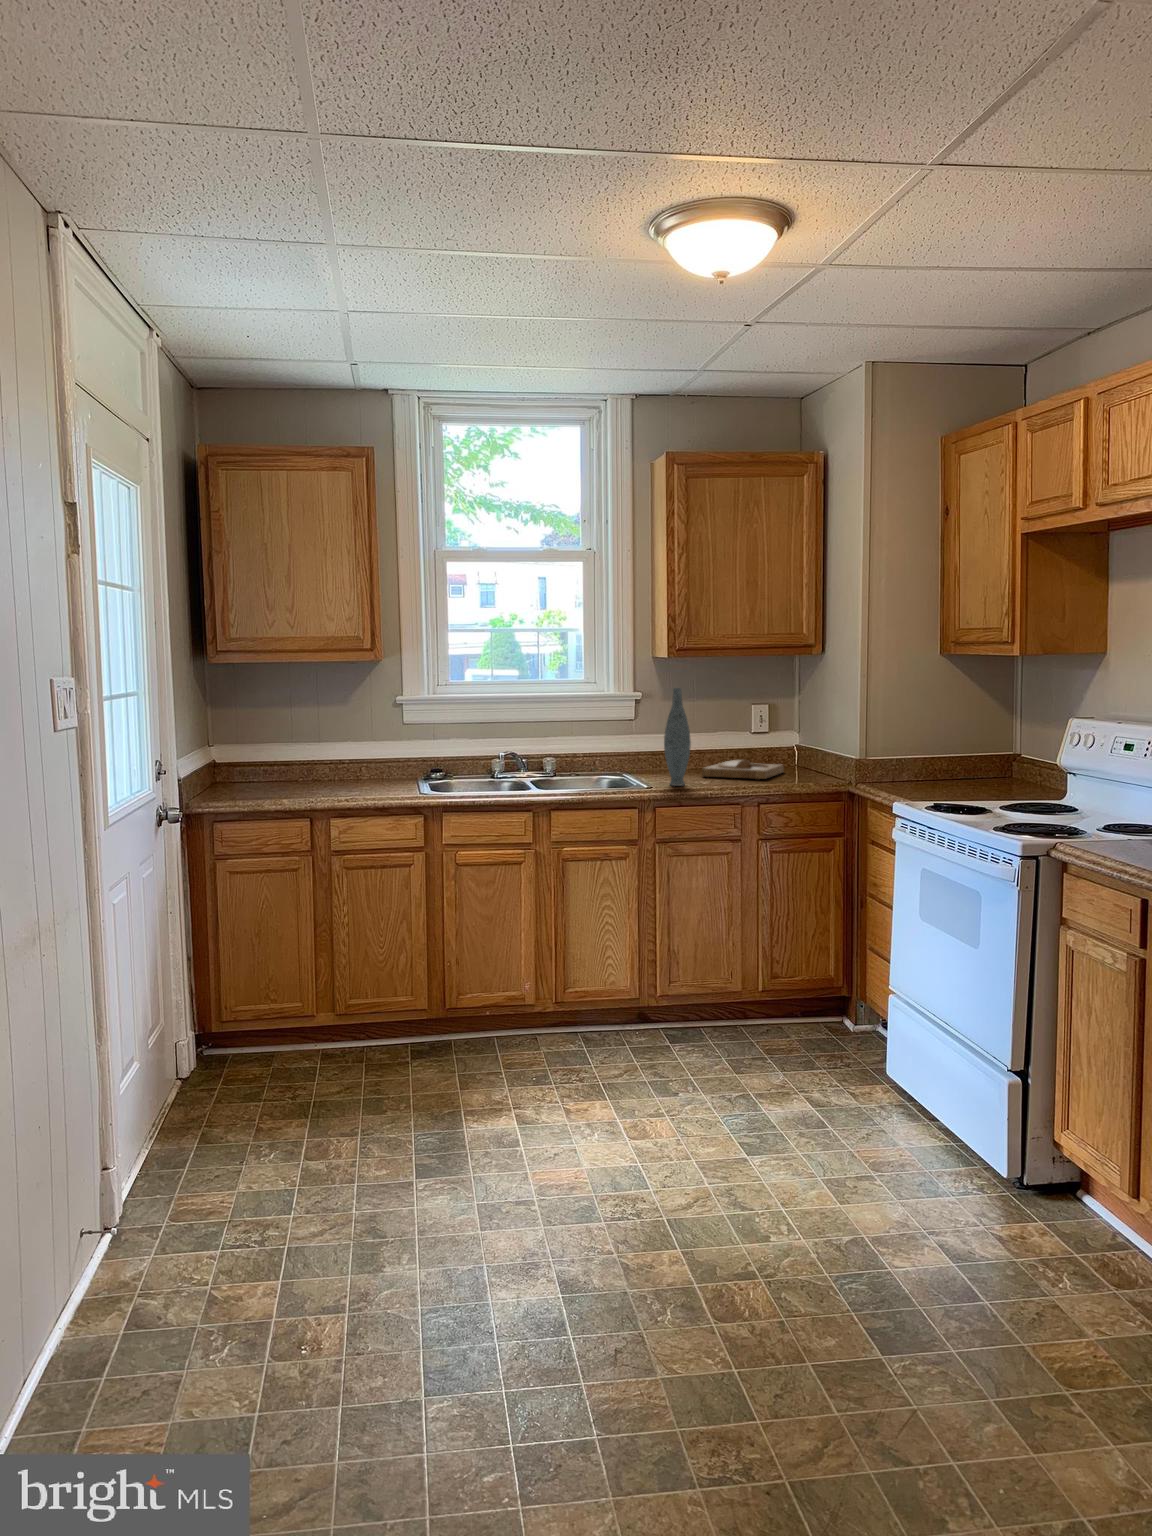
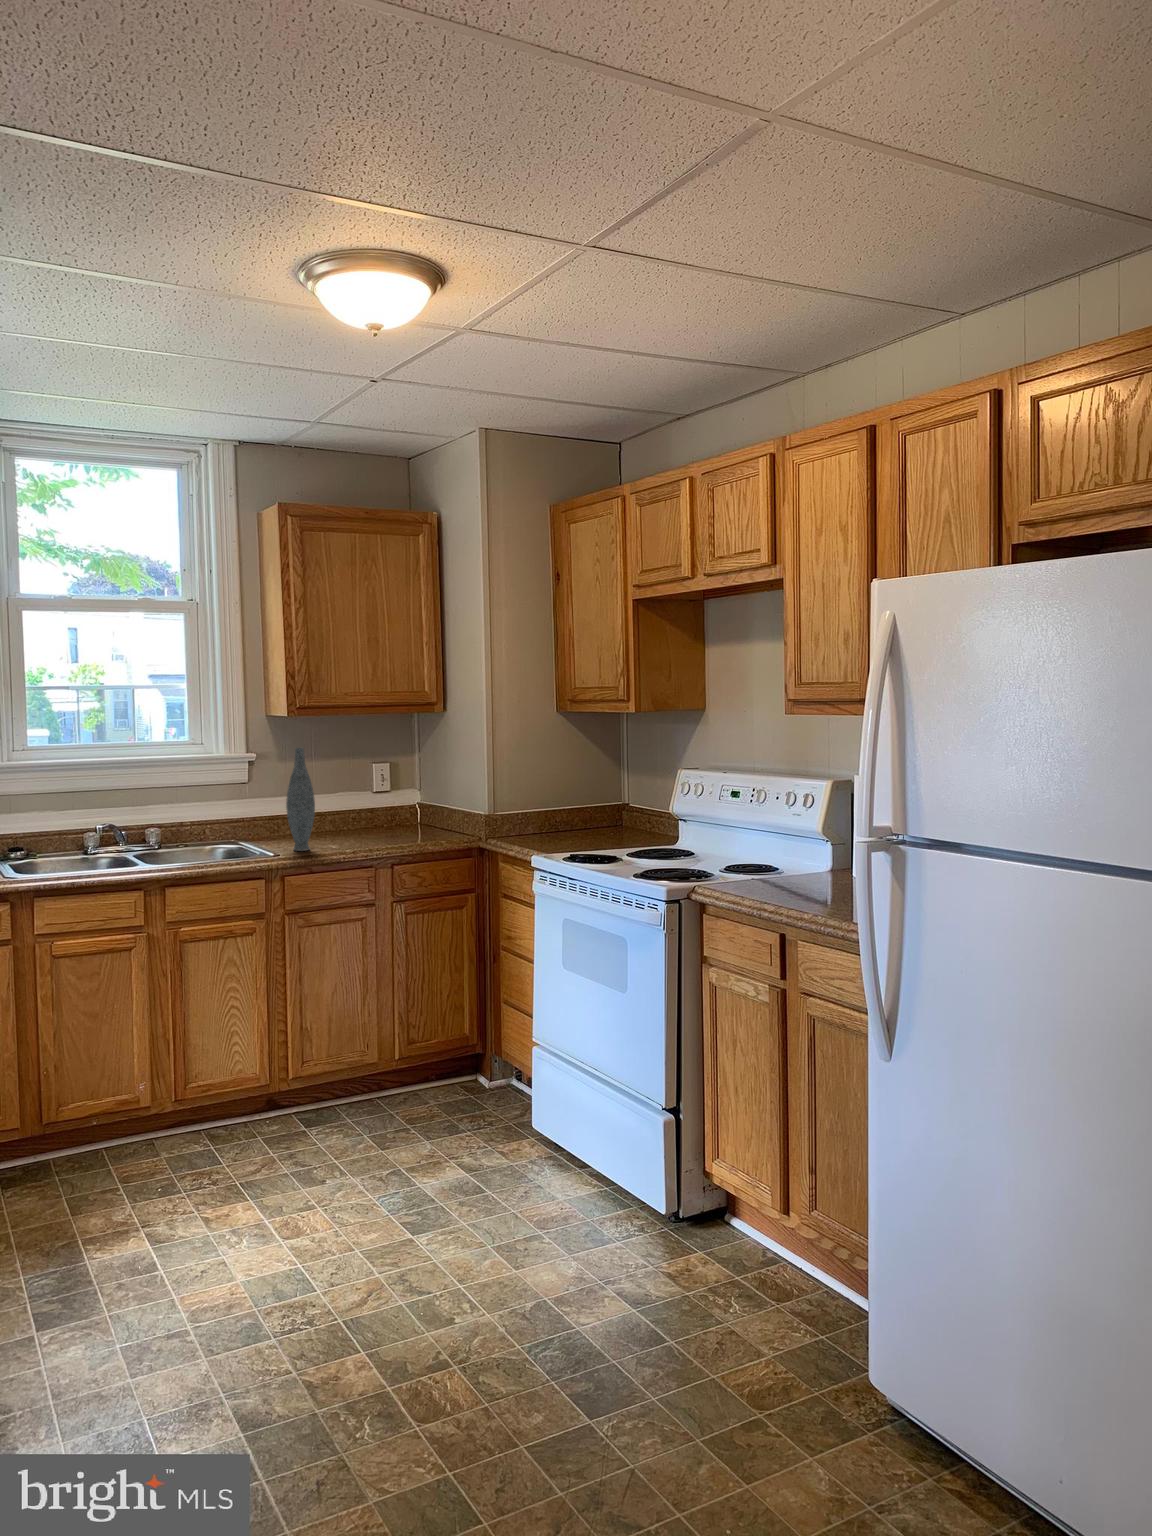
tray: present [702,760,784,779] -> none [324,821,406,839]

